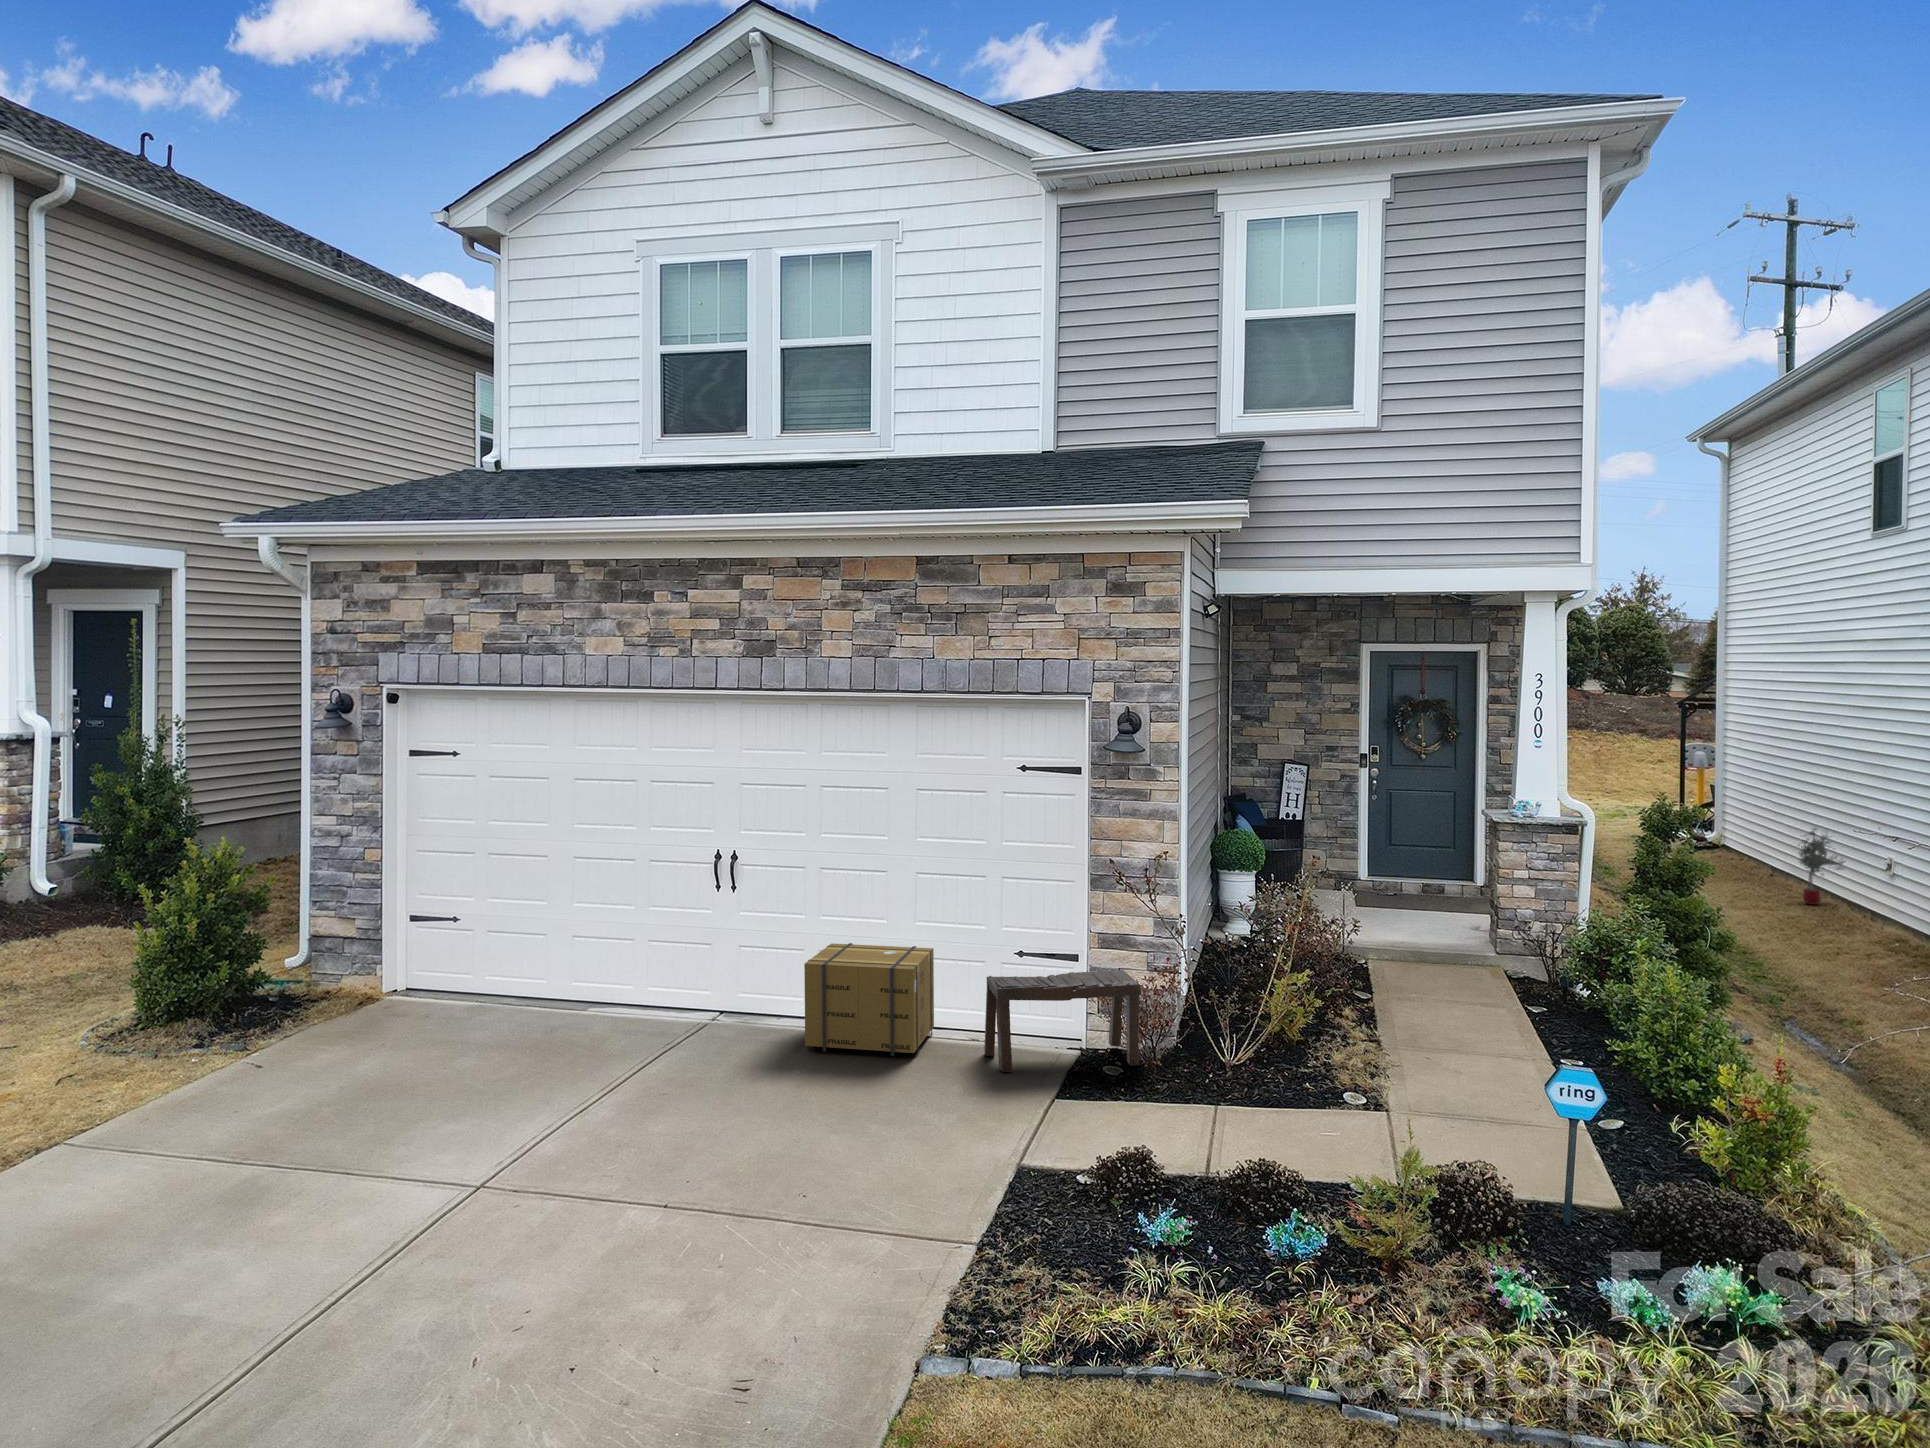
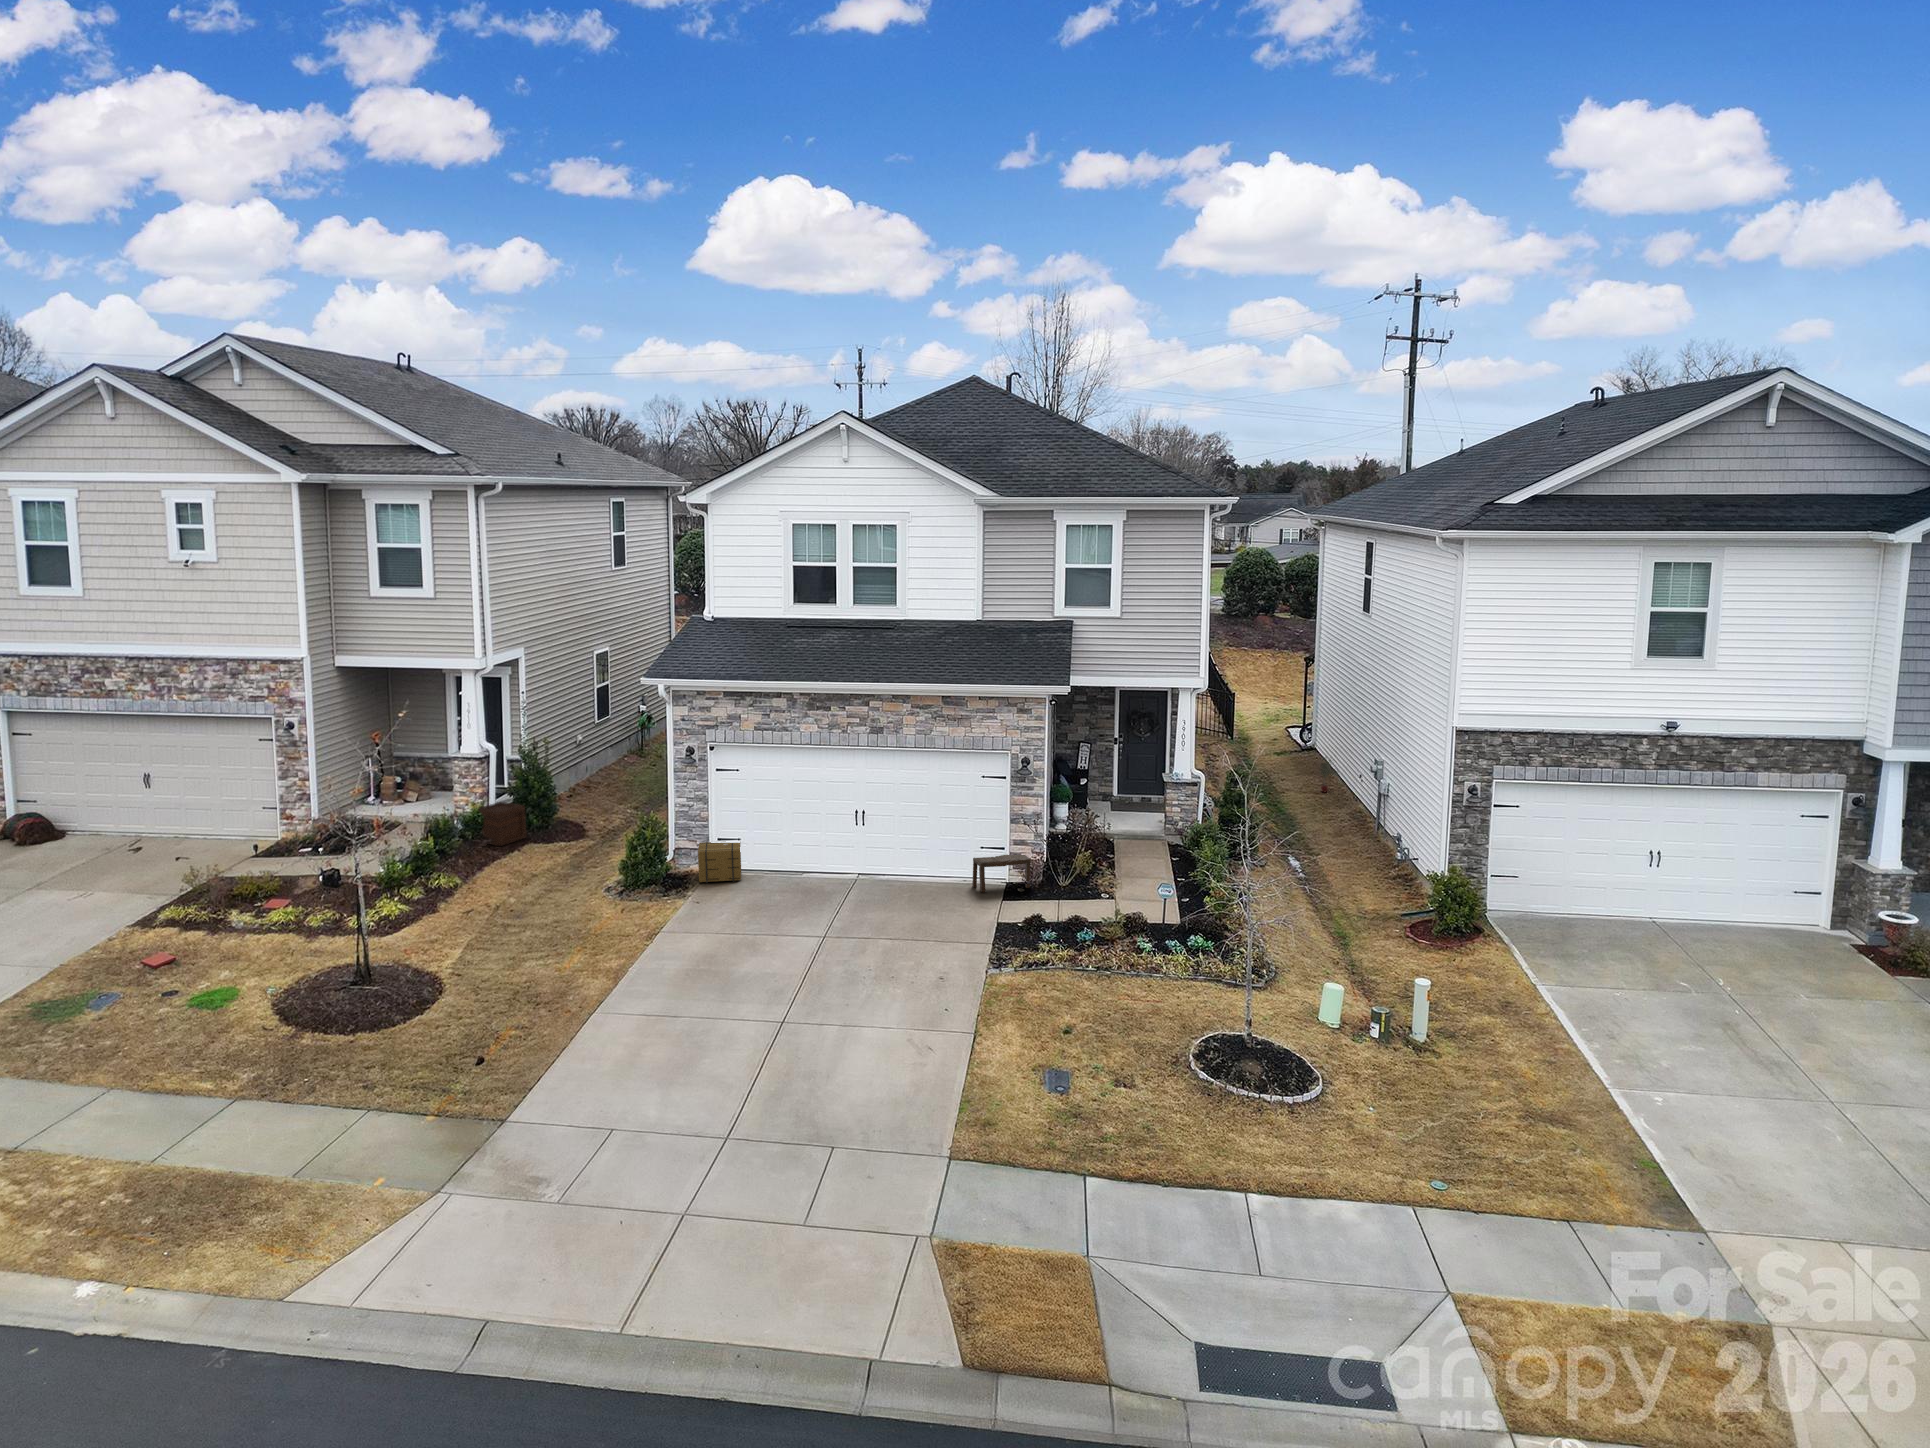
wooden crate: none [11,845,120,931] -> present [479,802,526,846]
cardboard box: present [804,943,934,1056] -> present [698,842,741,883]

